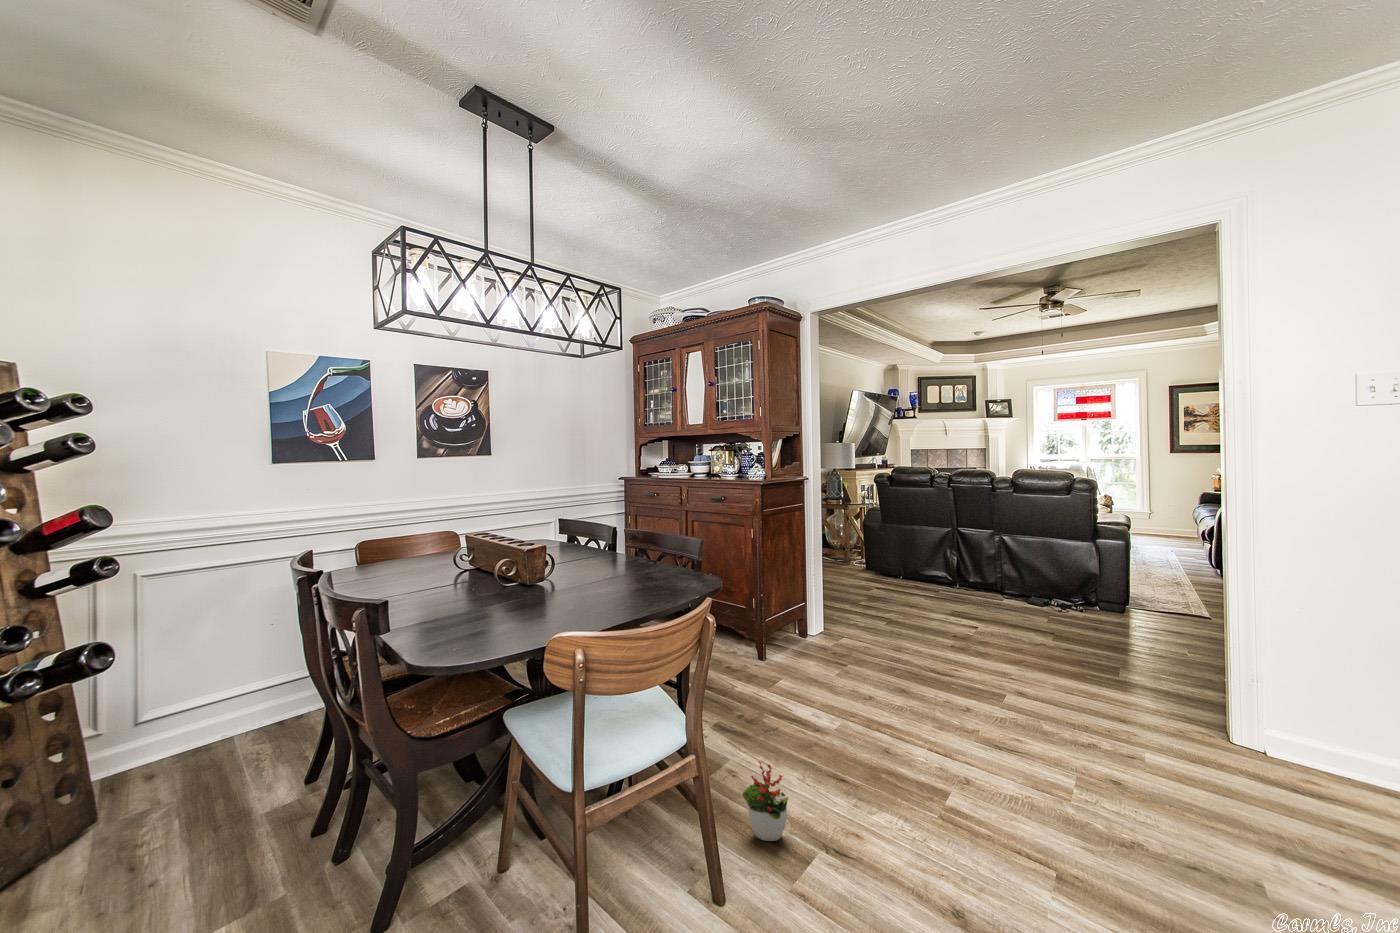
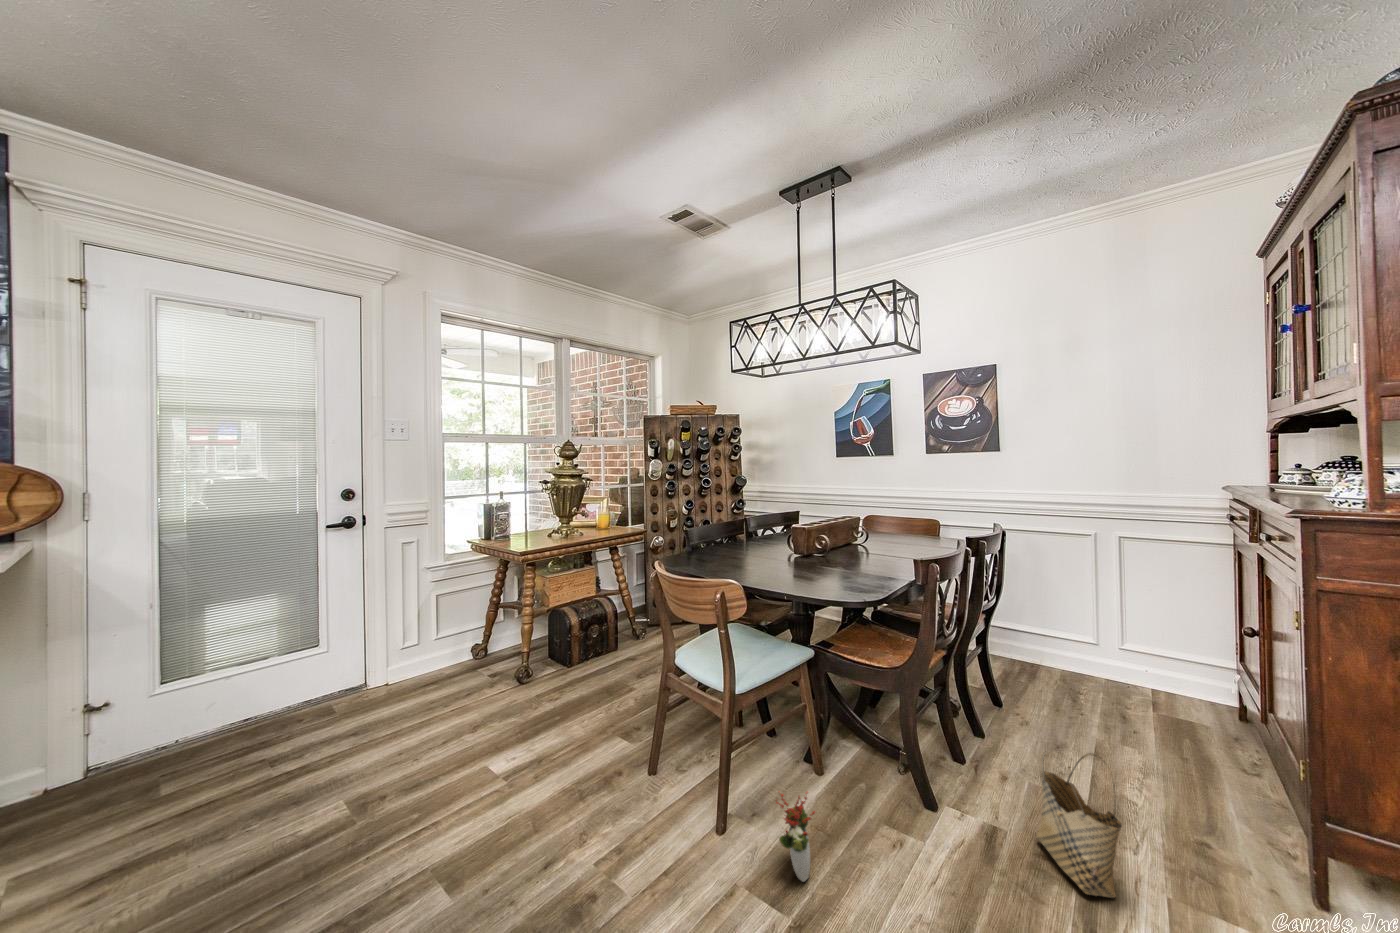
woven basket: none [728,635,781,712] -> present [1036,753,1122,898]

